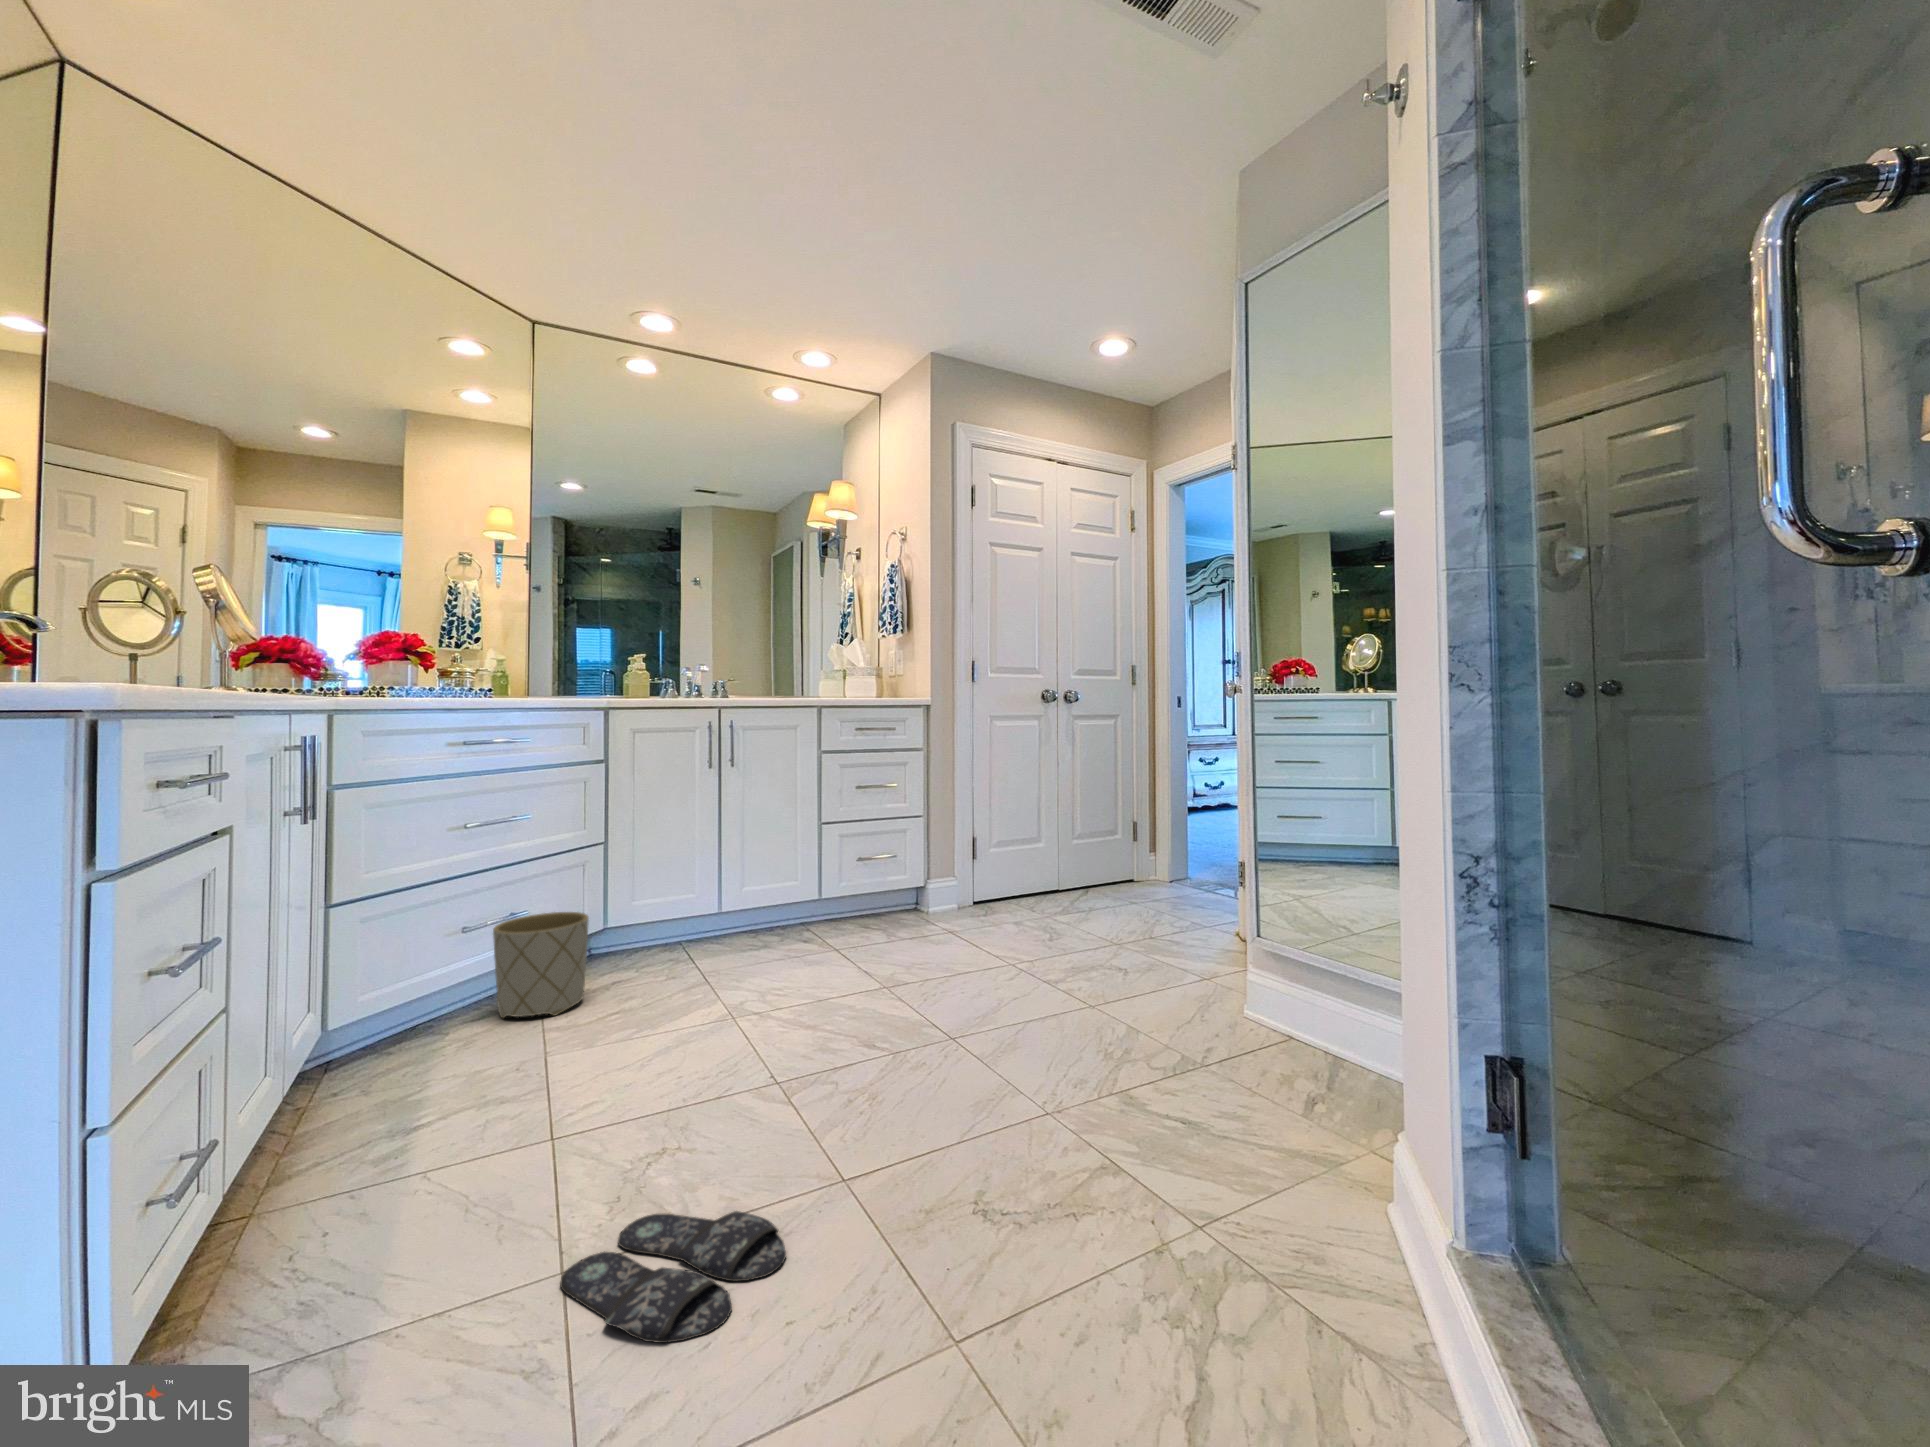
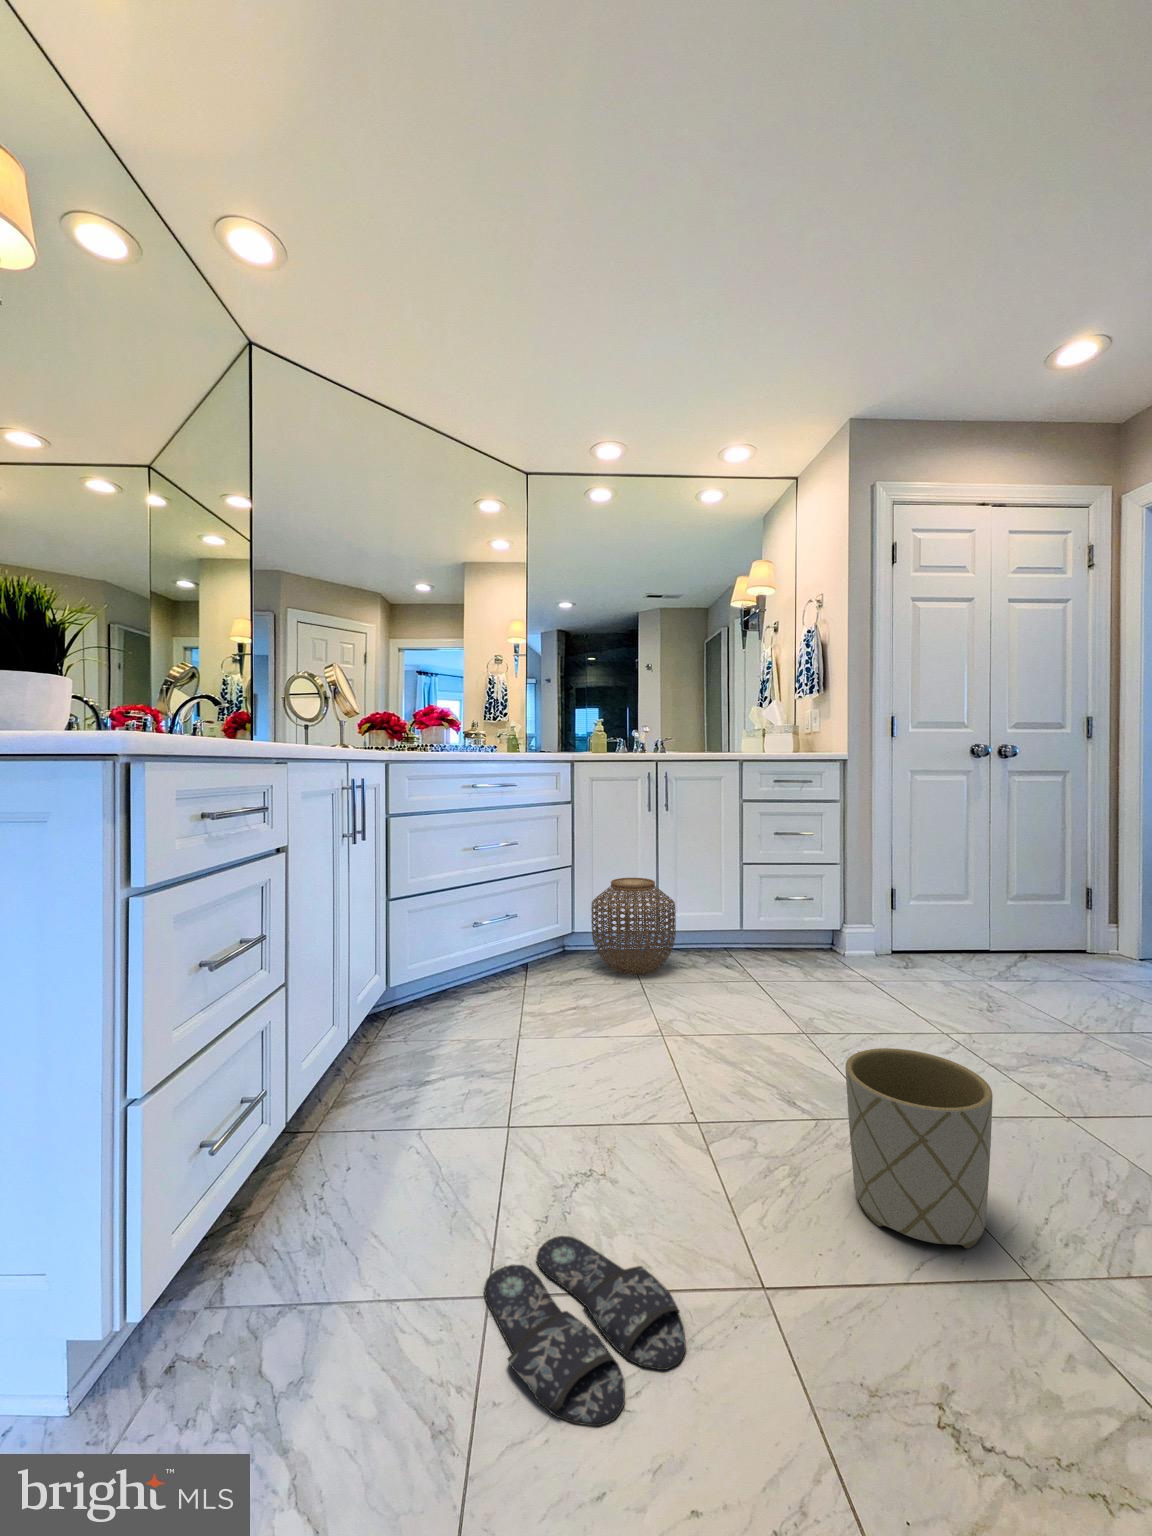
woven basket: none [634,848,744,966] -> present [591,878,676,975]
planter: present [493,912,589,1018] -> present [846,1048,993,1249]

